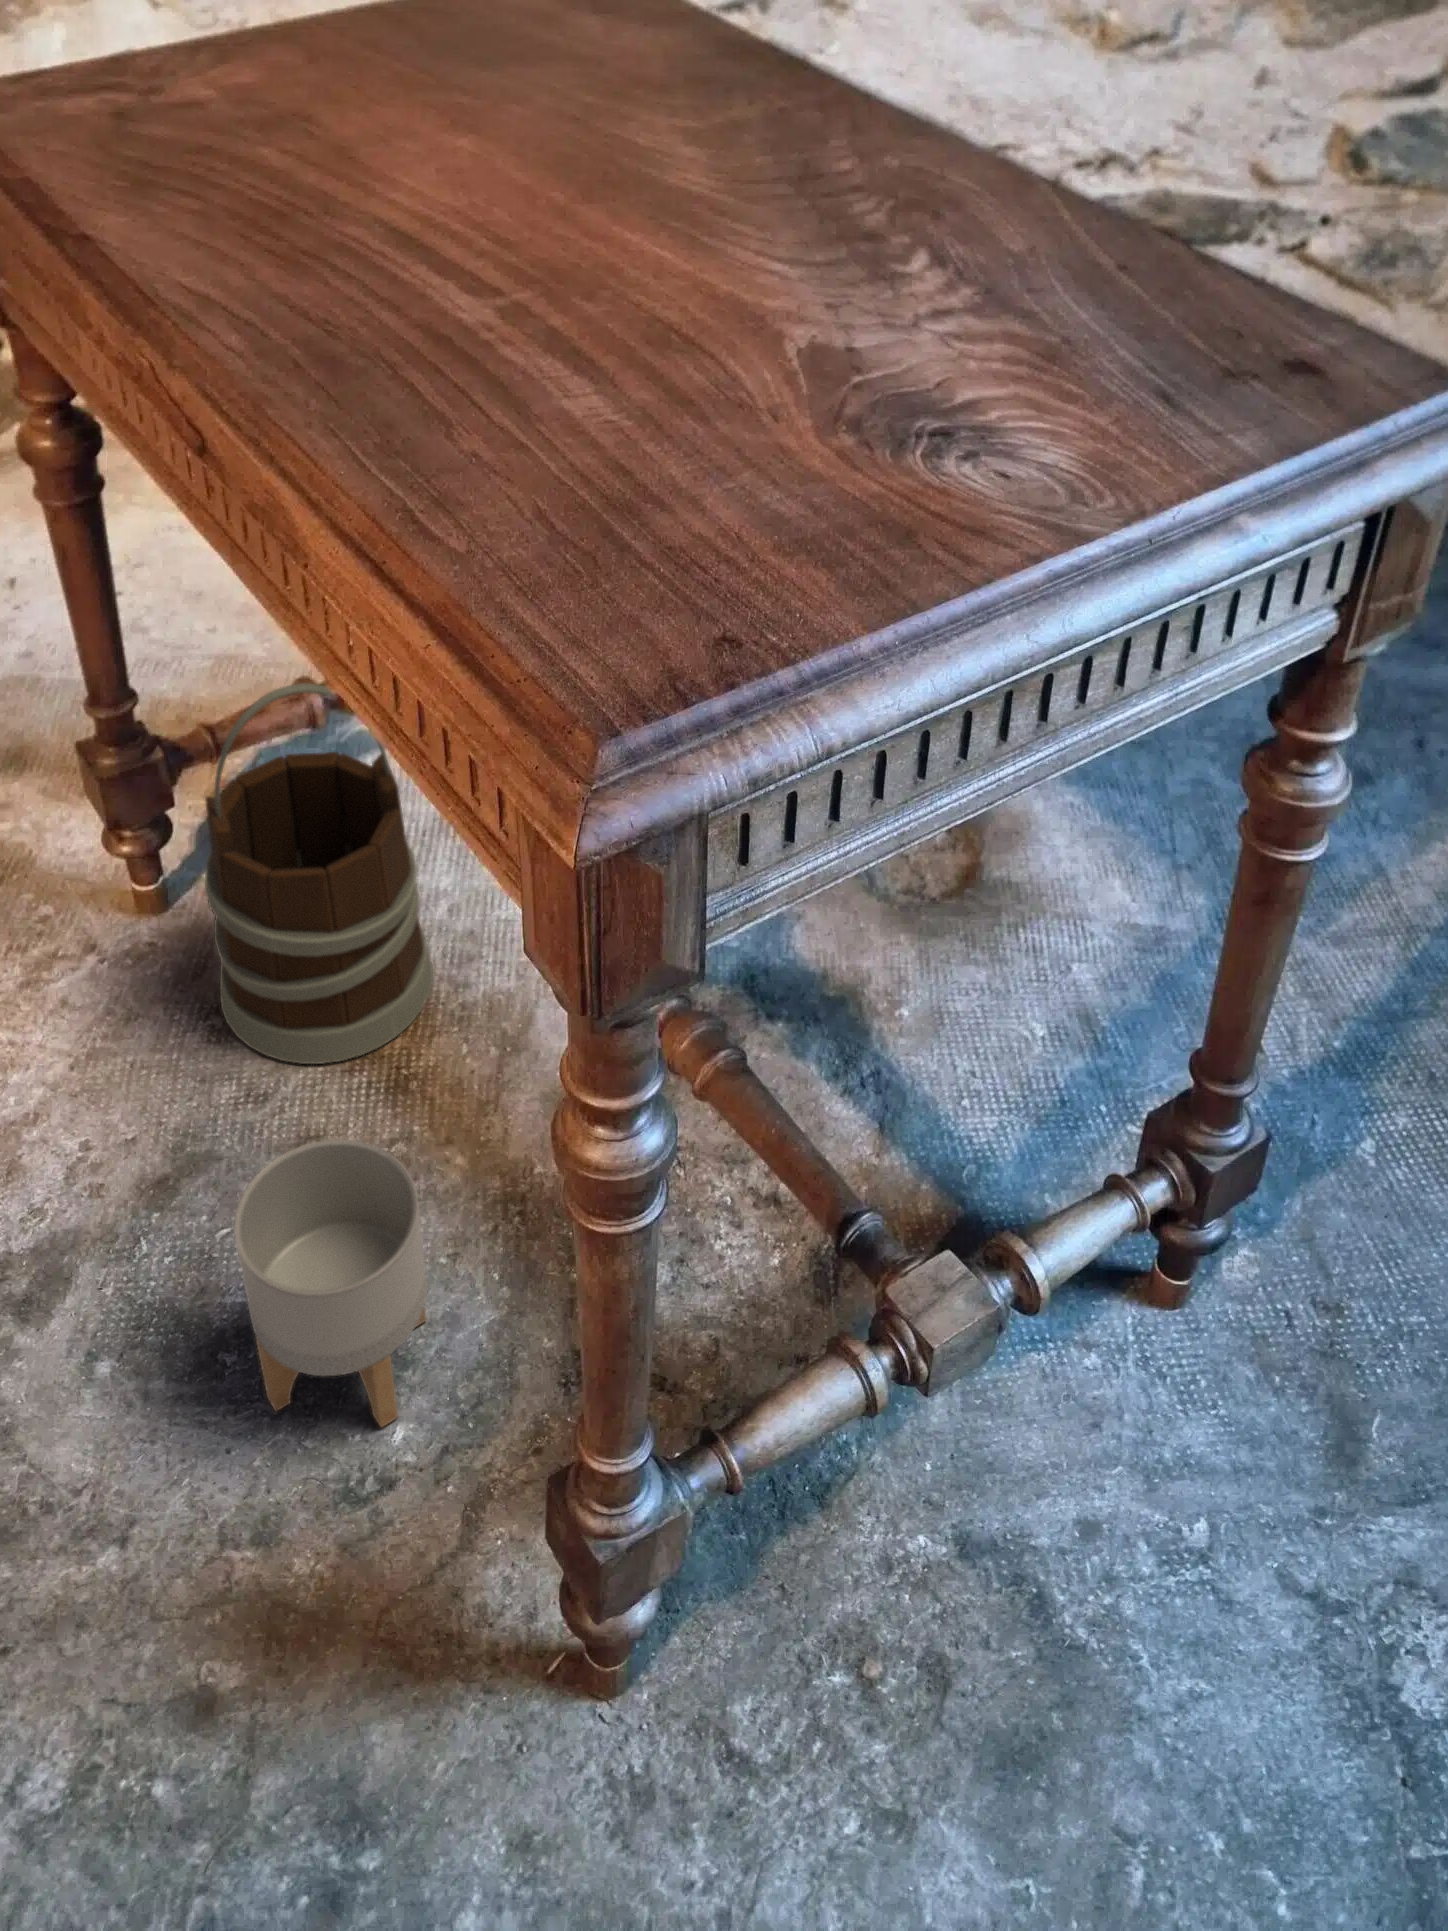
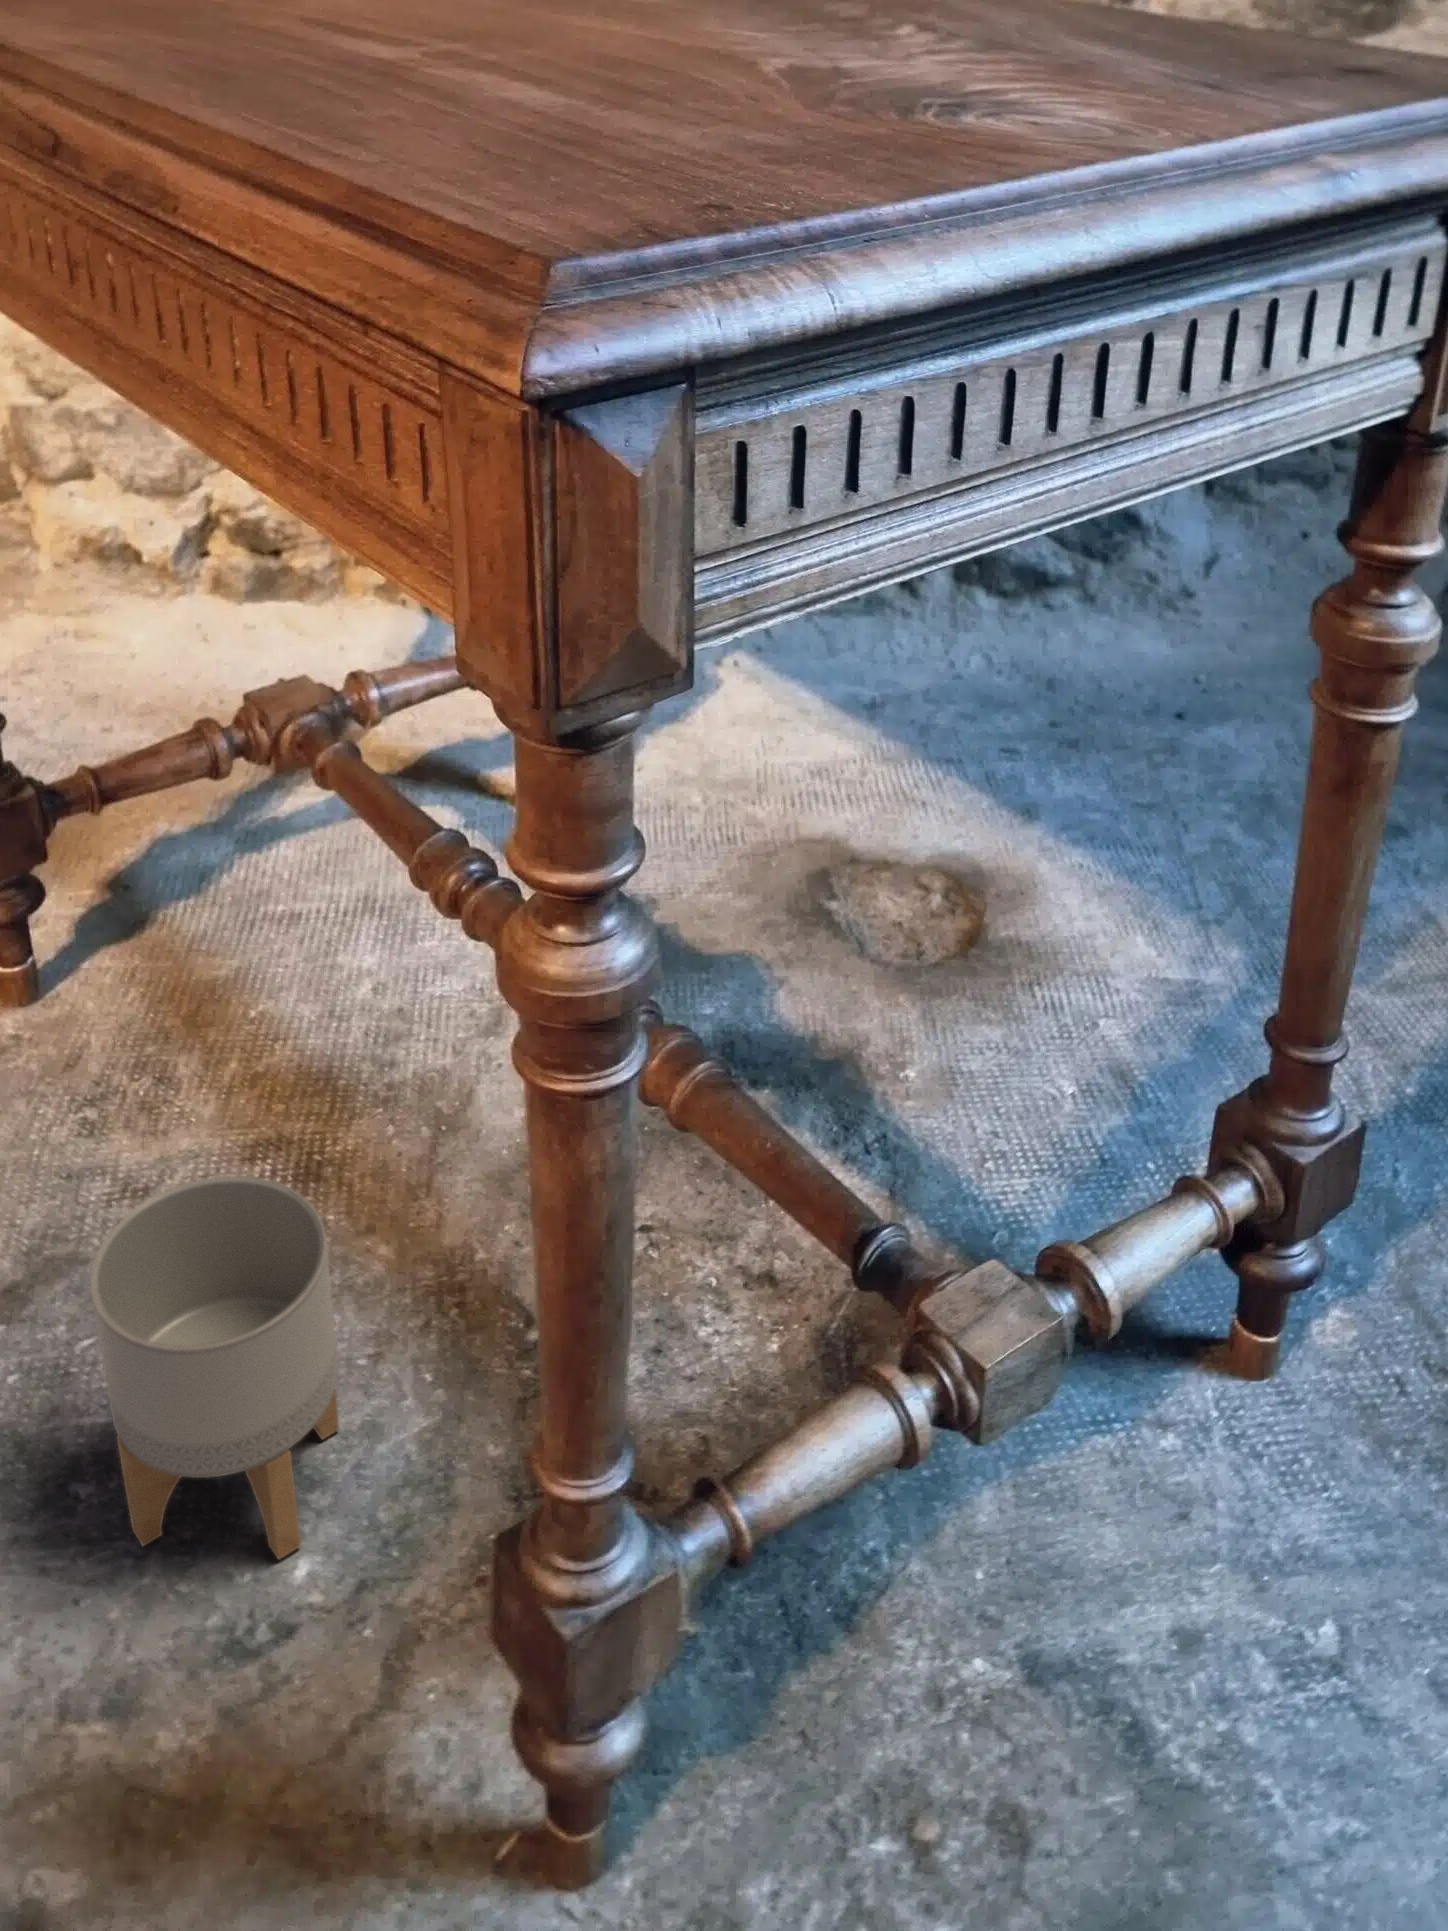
wooden bucket: present [205,683,433,1064] -> none [80,667,353,1149]

